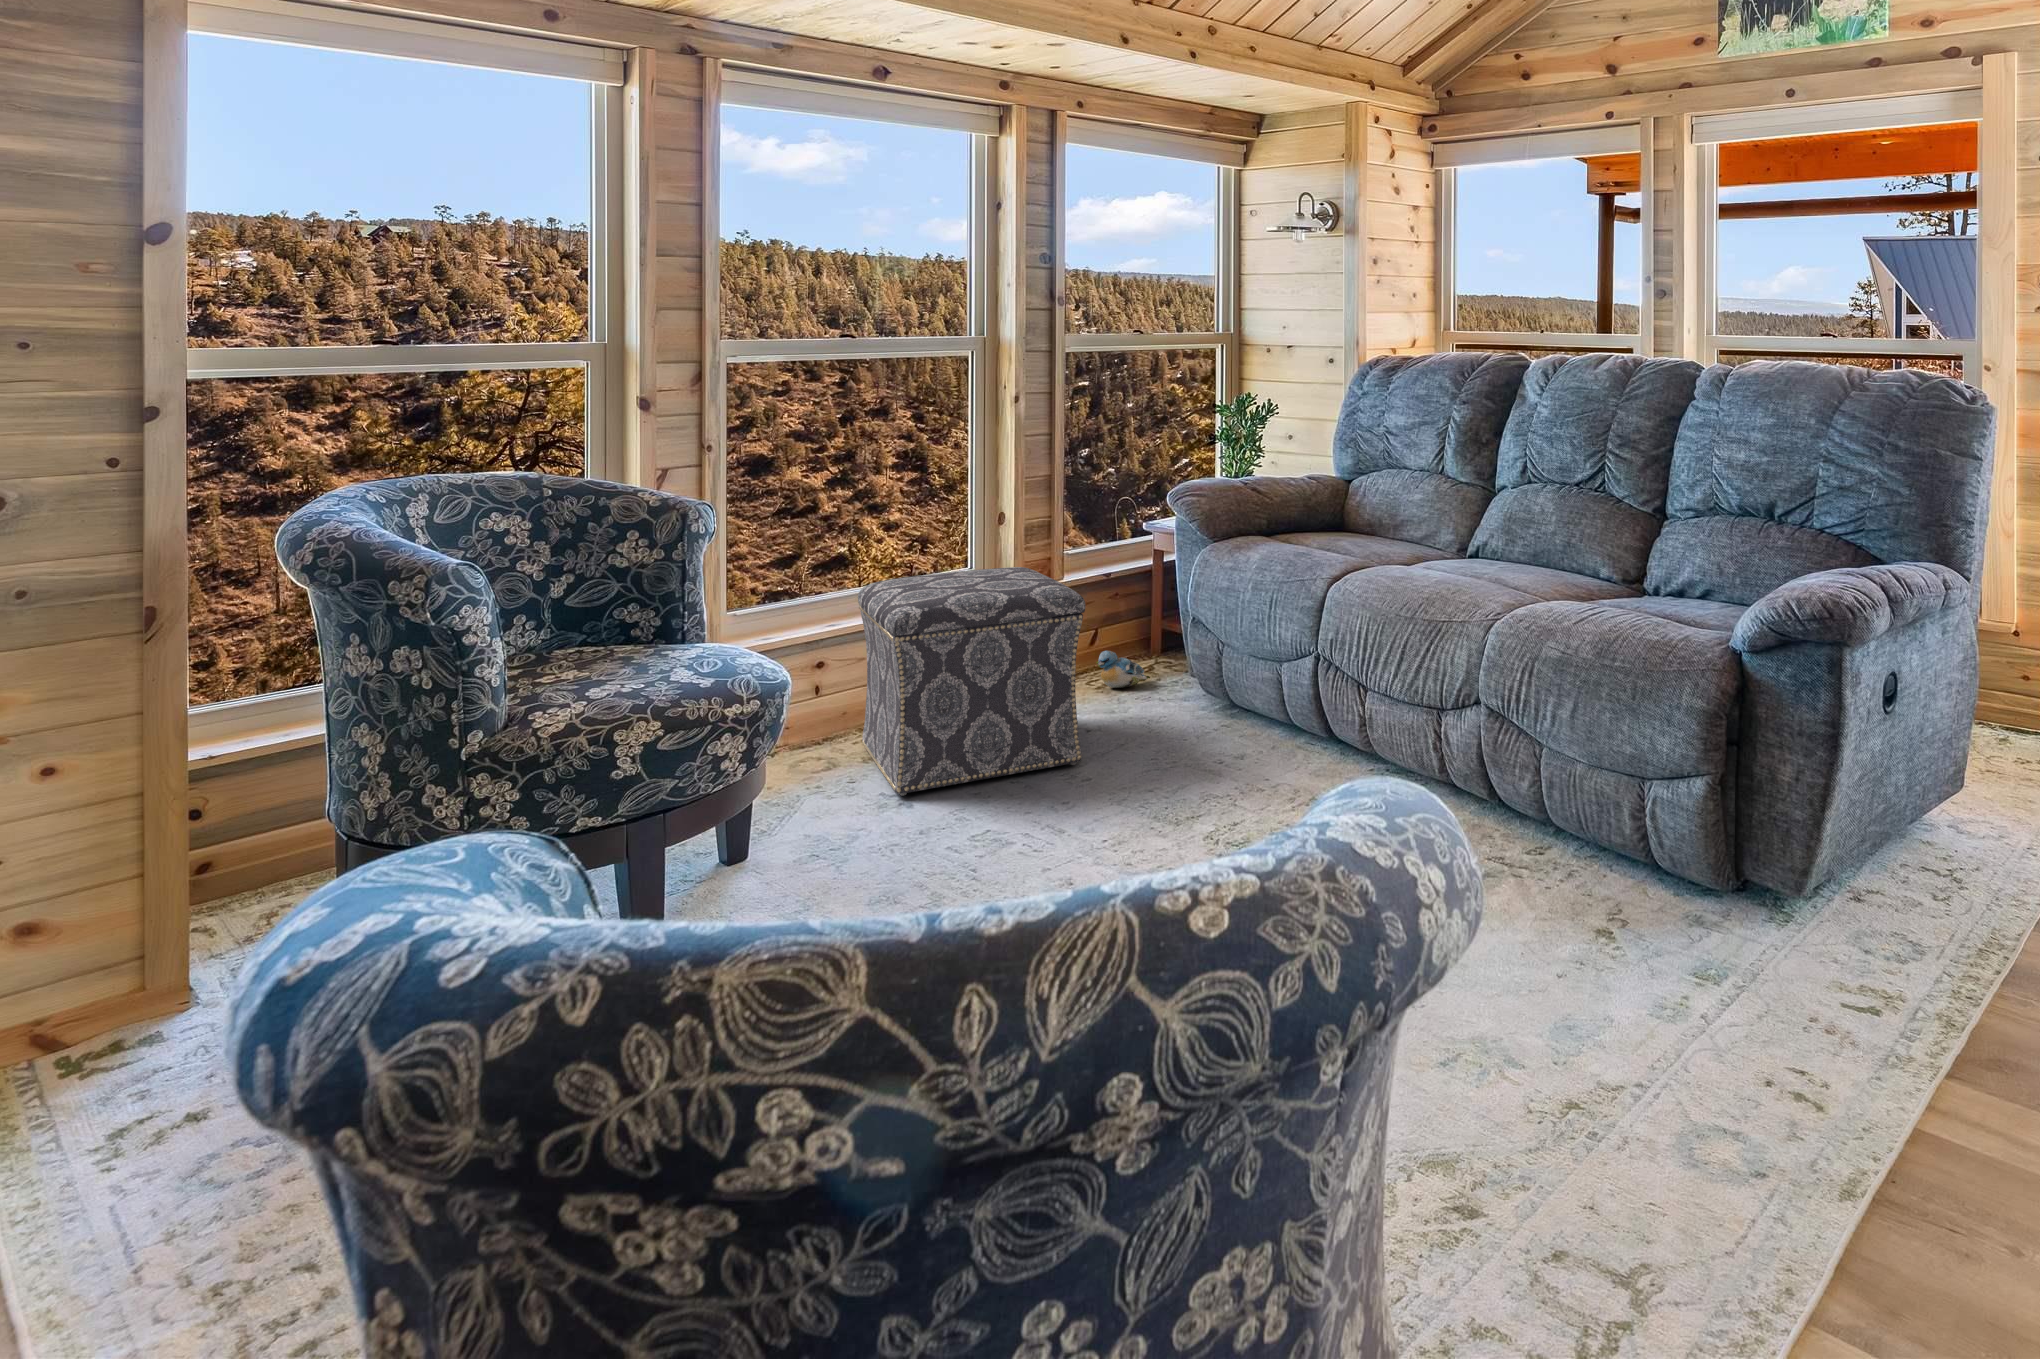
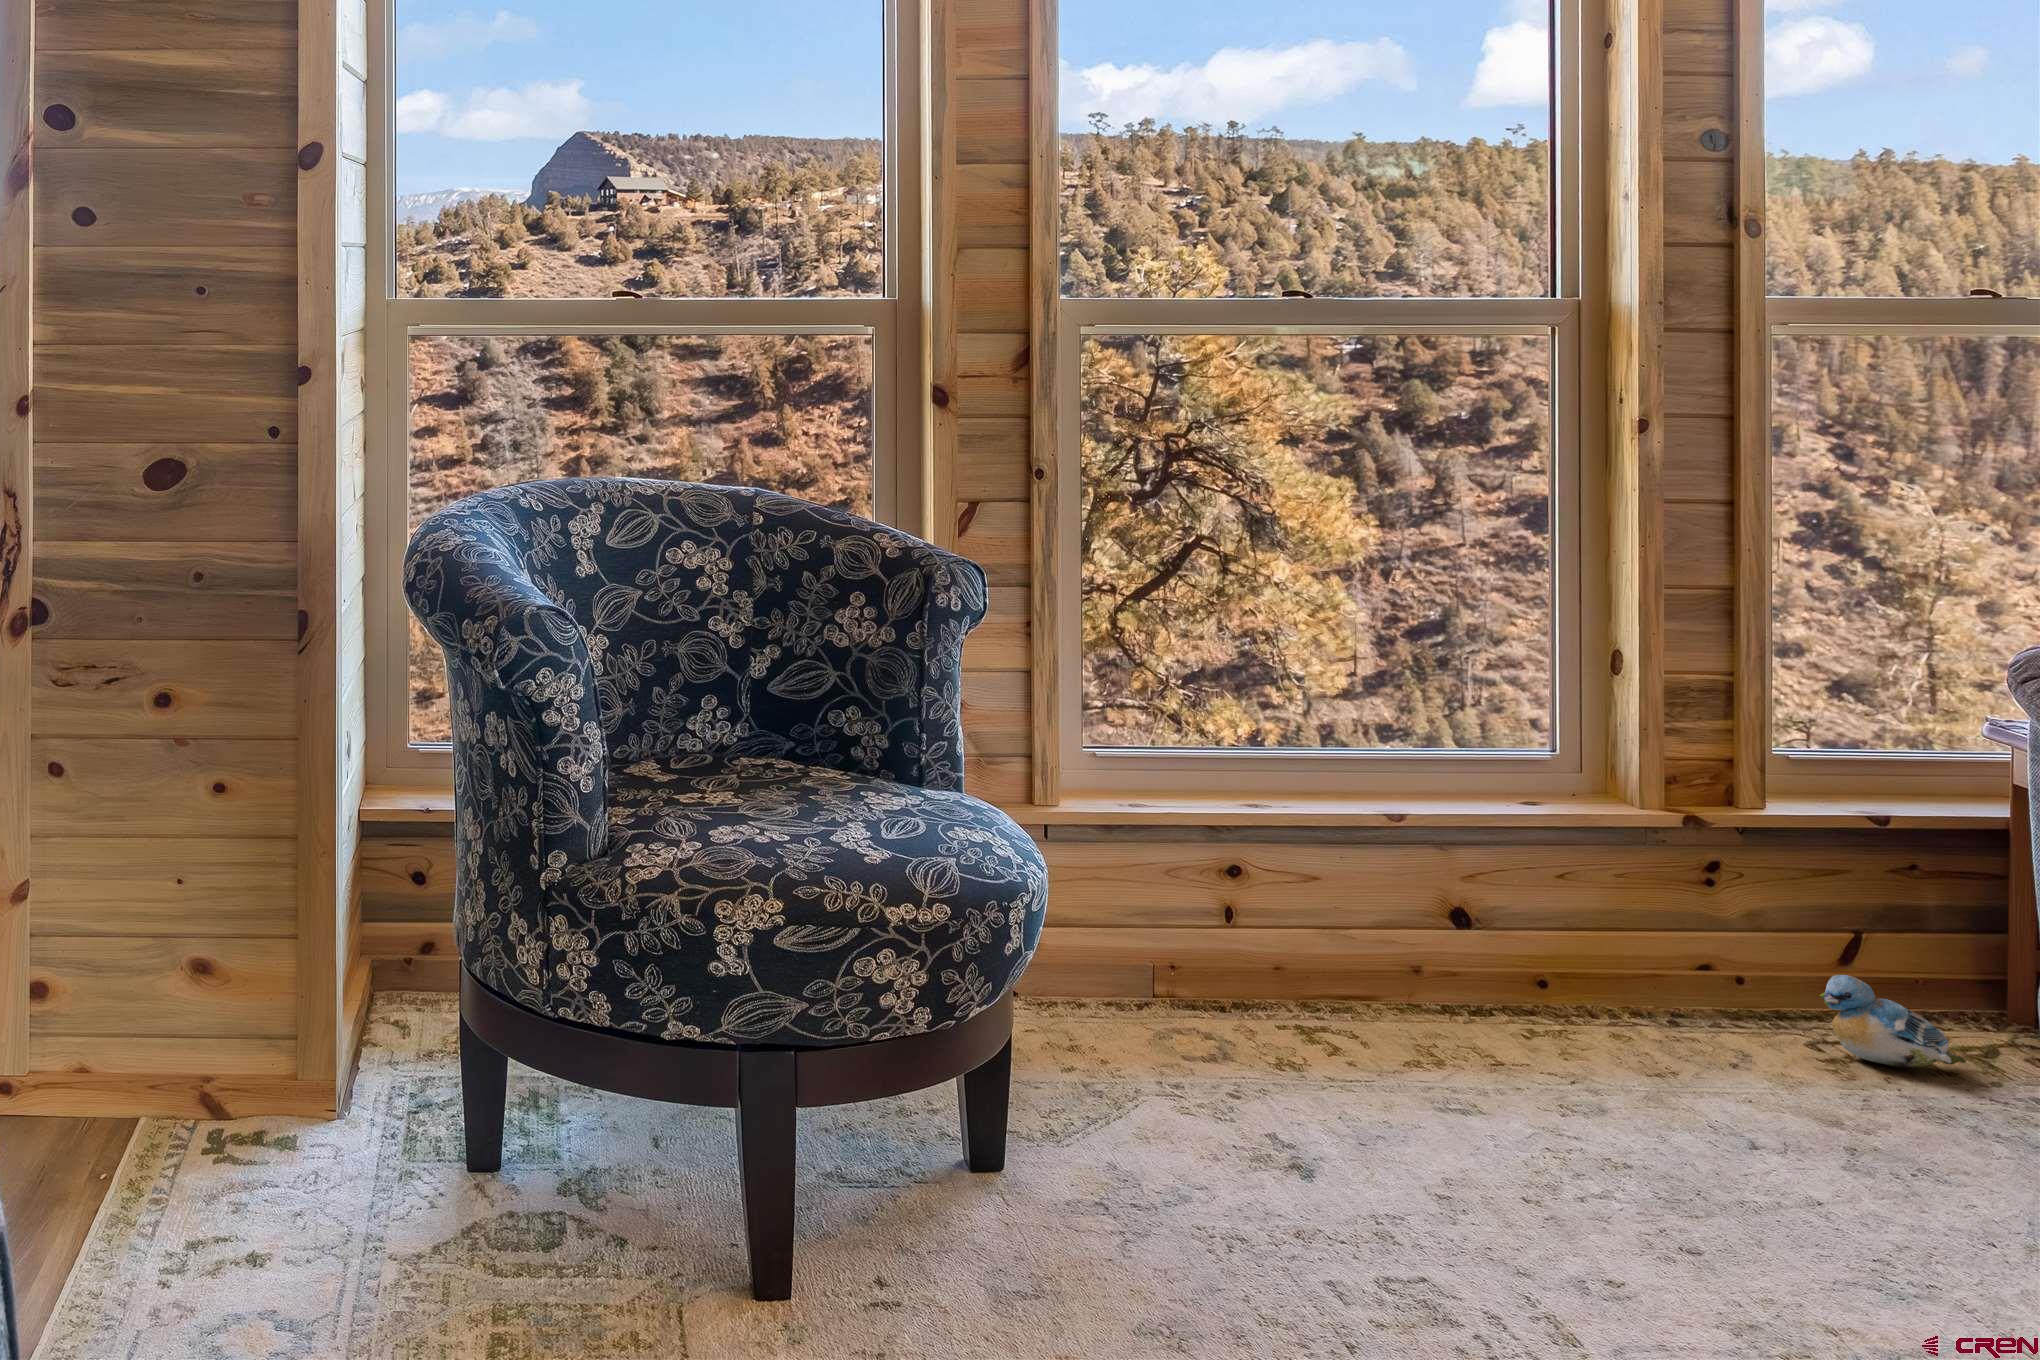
ottoman: present [858,567,1086,796] -> none [1281,742,1725,1205]

